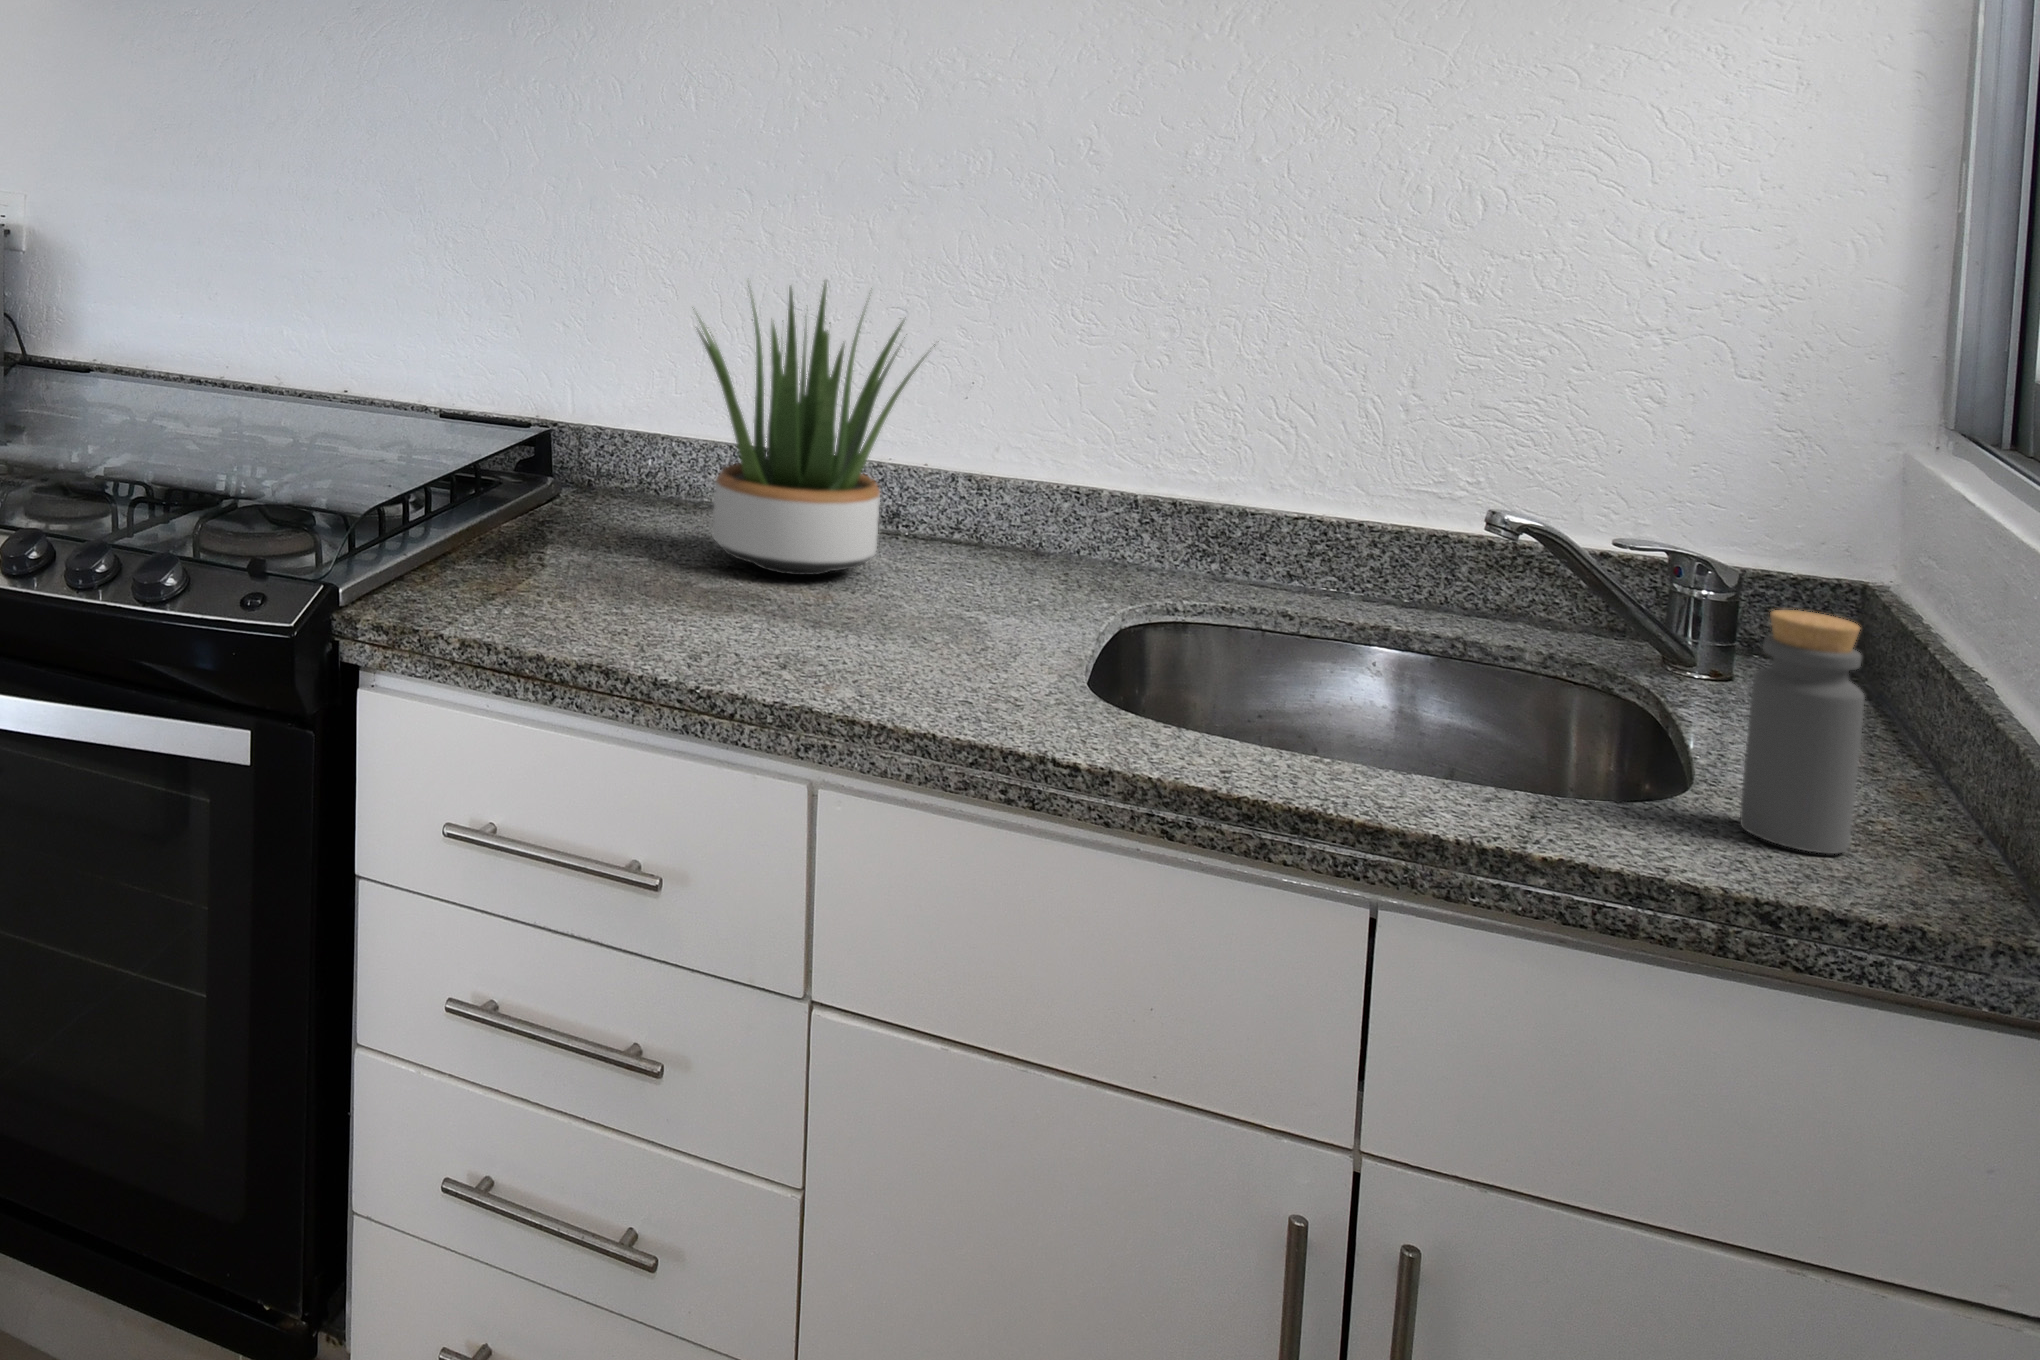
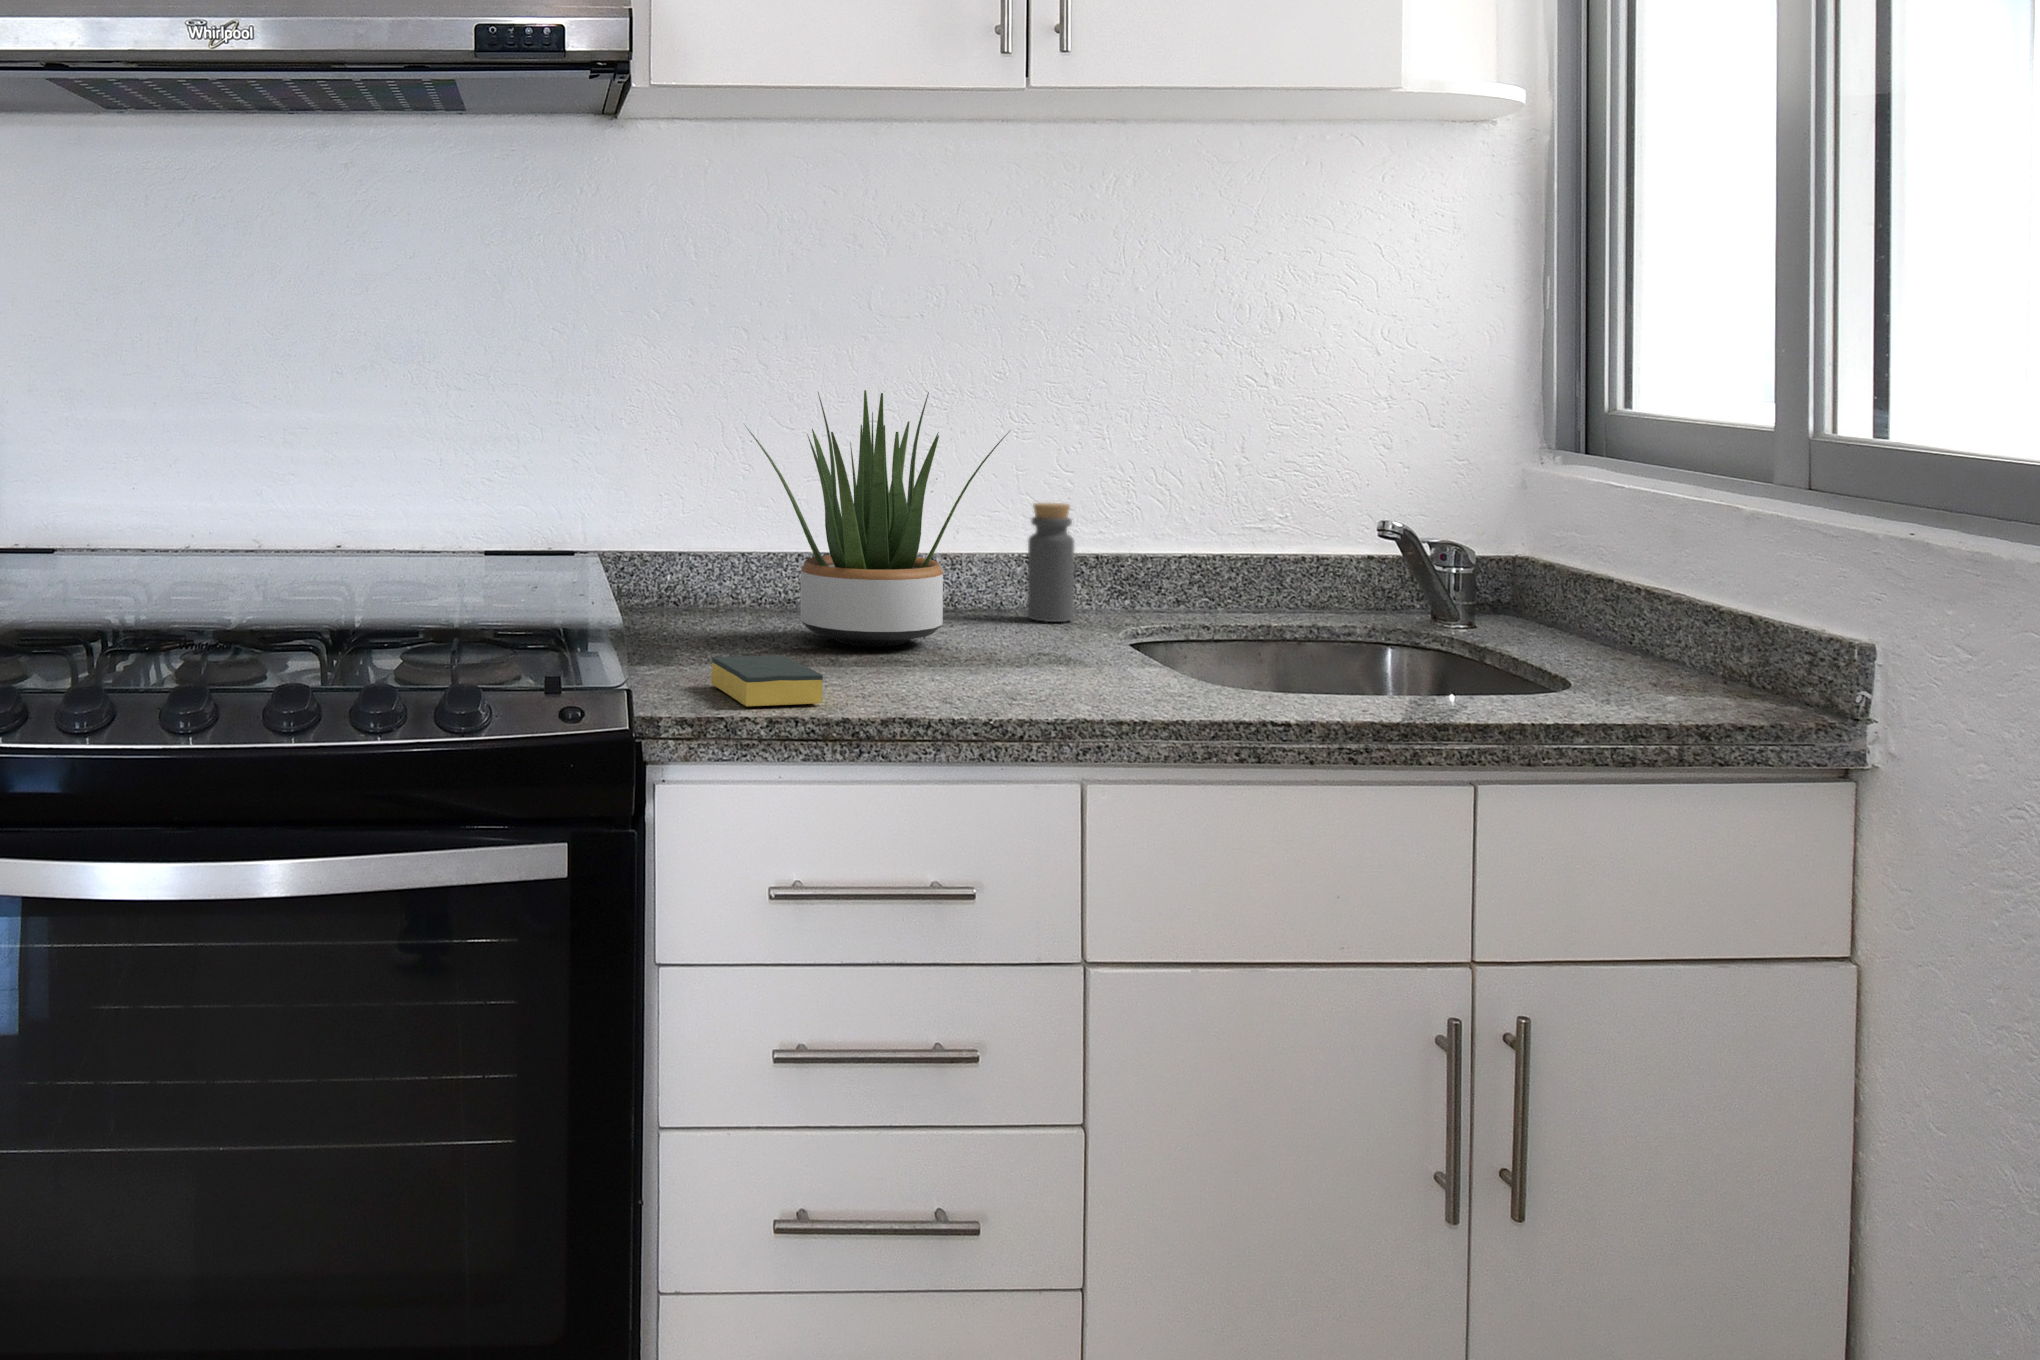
sponge: none [466,562,577,633] -> present [711,655,823,706]
bottle: present [1740,610,1865,854] -> present [1027,503,1074,622]

